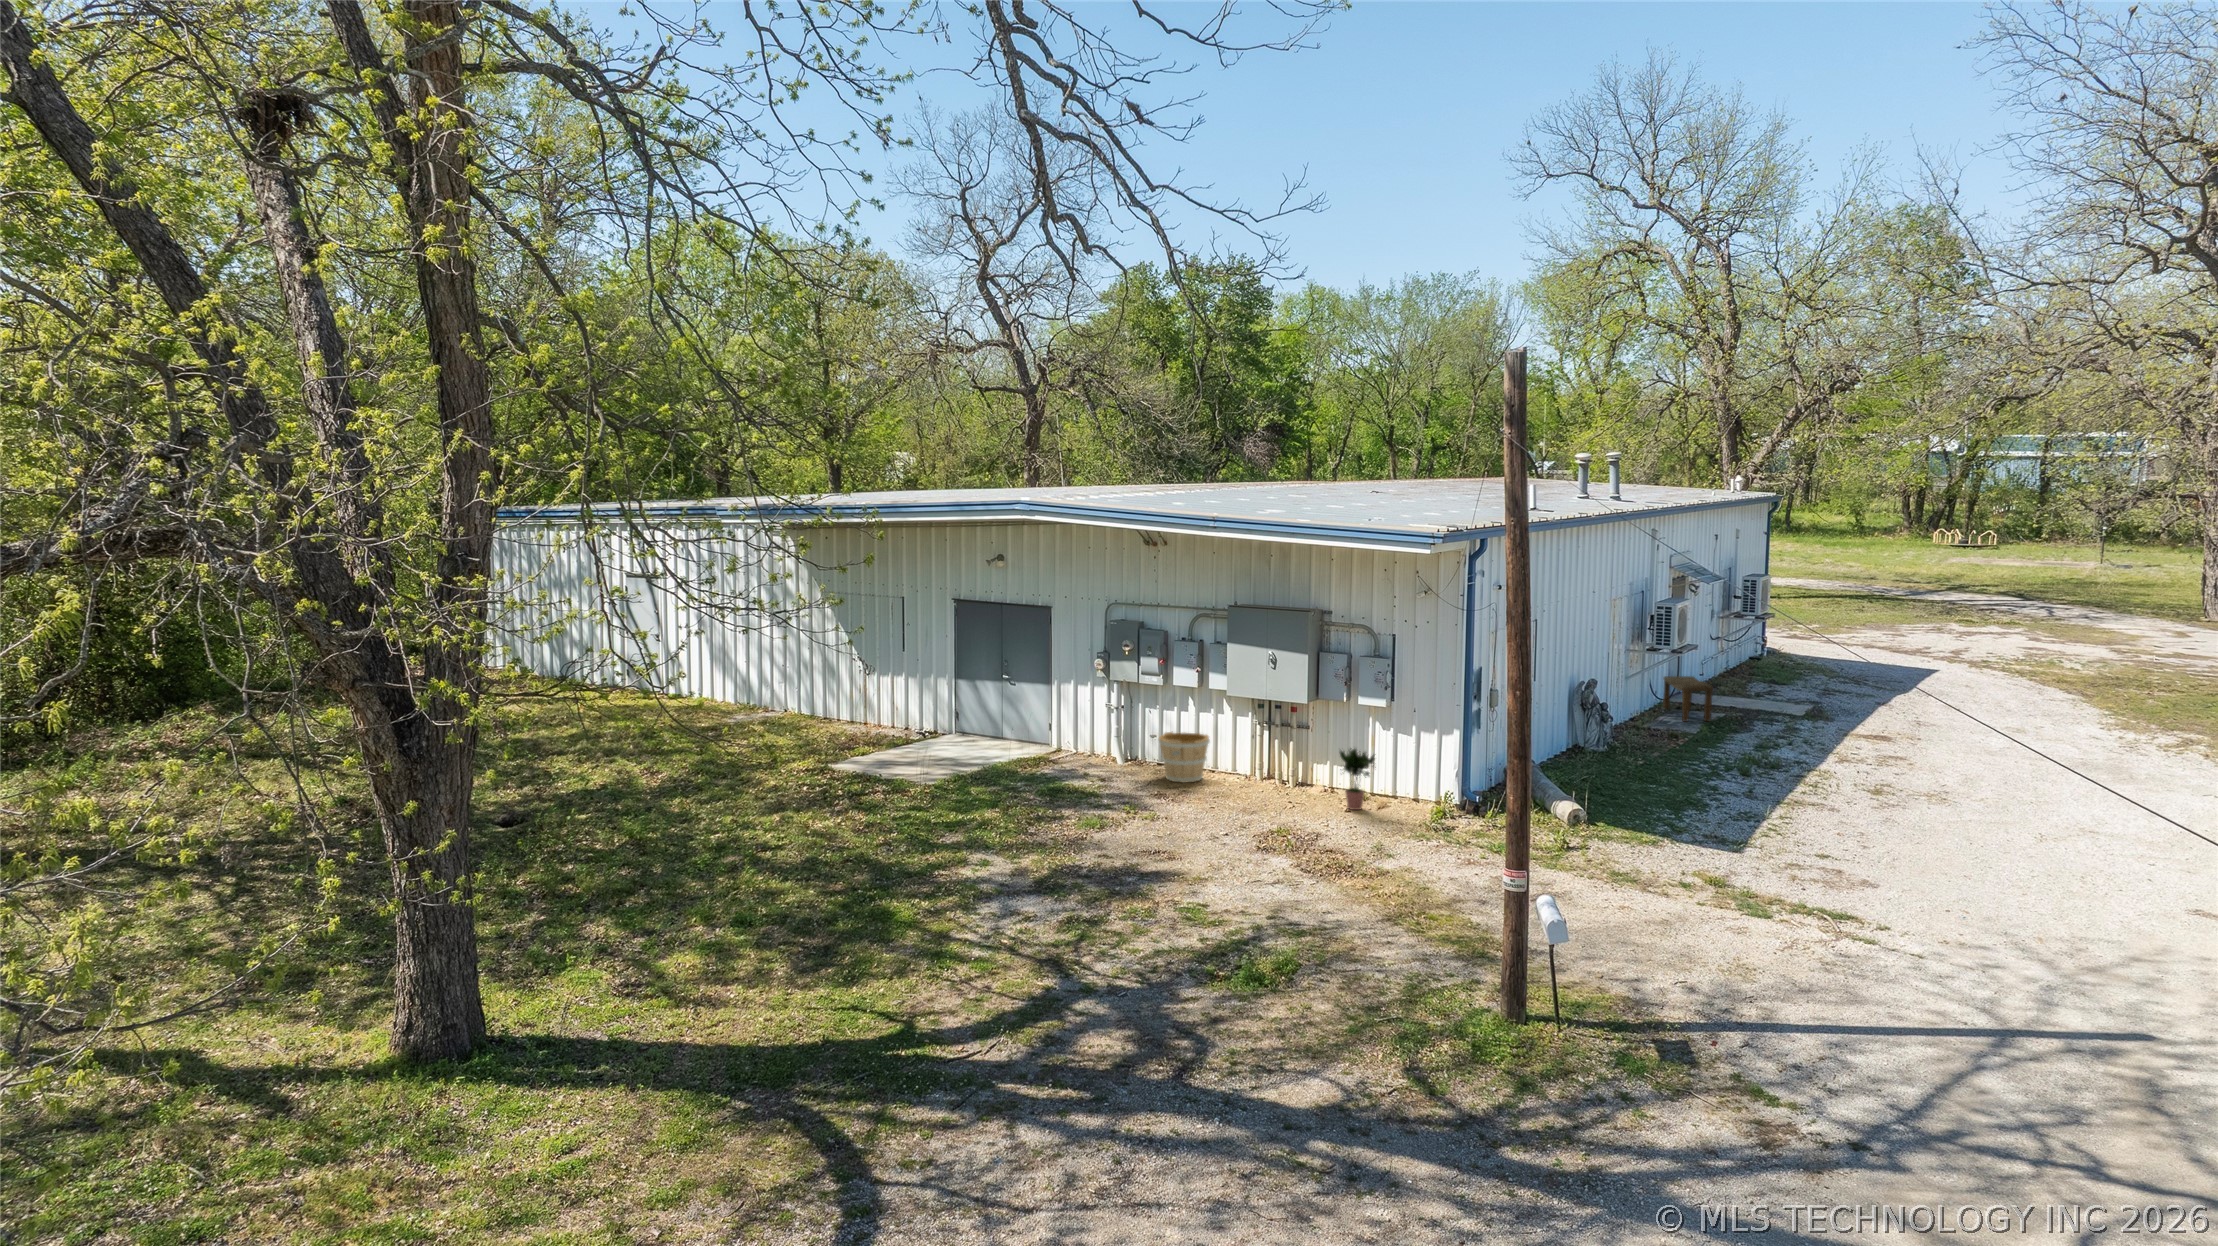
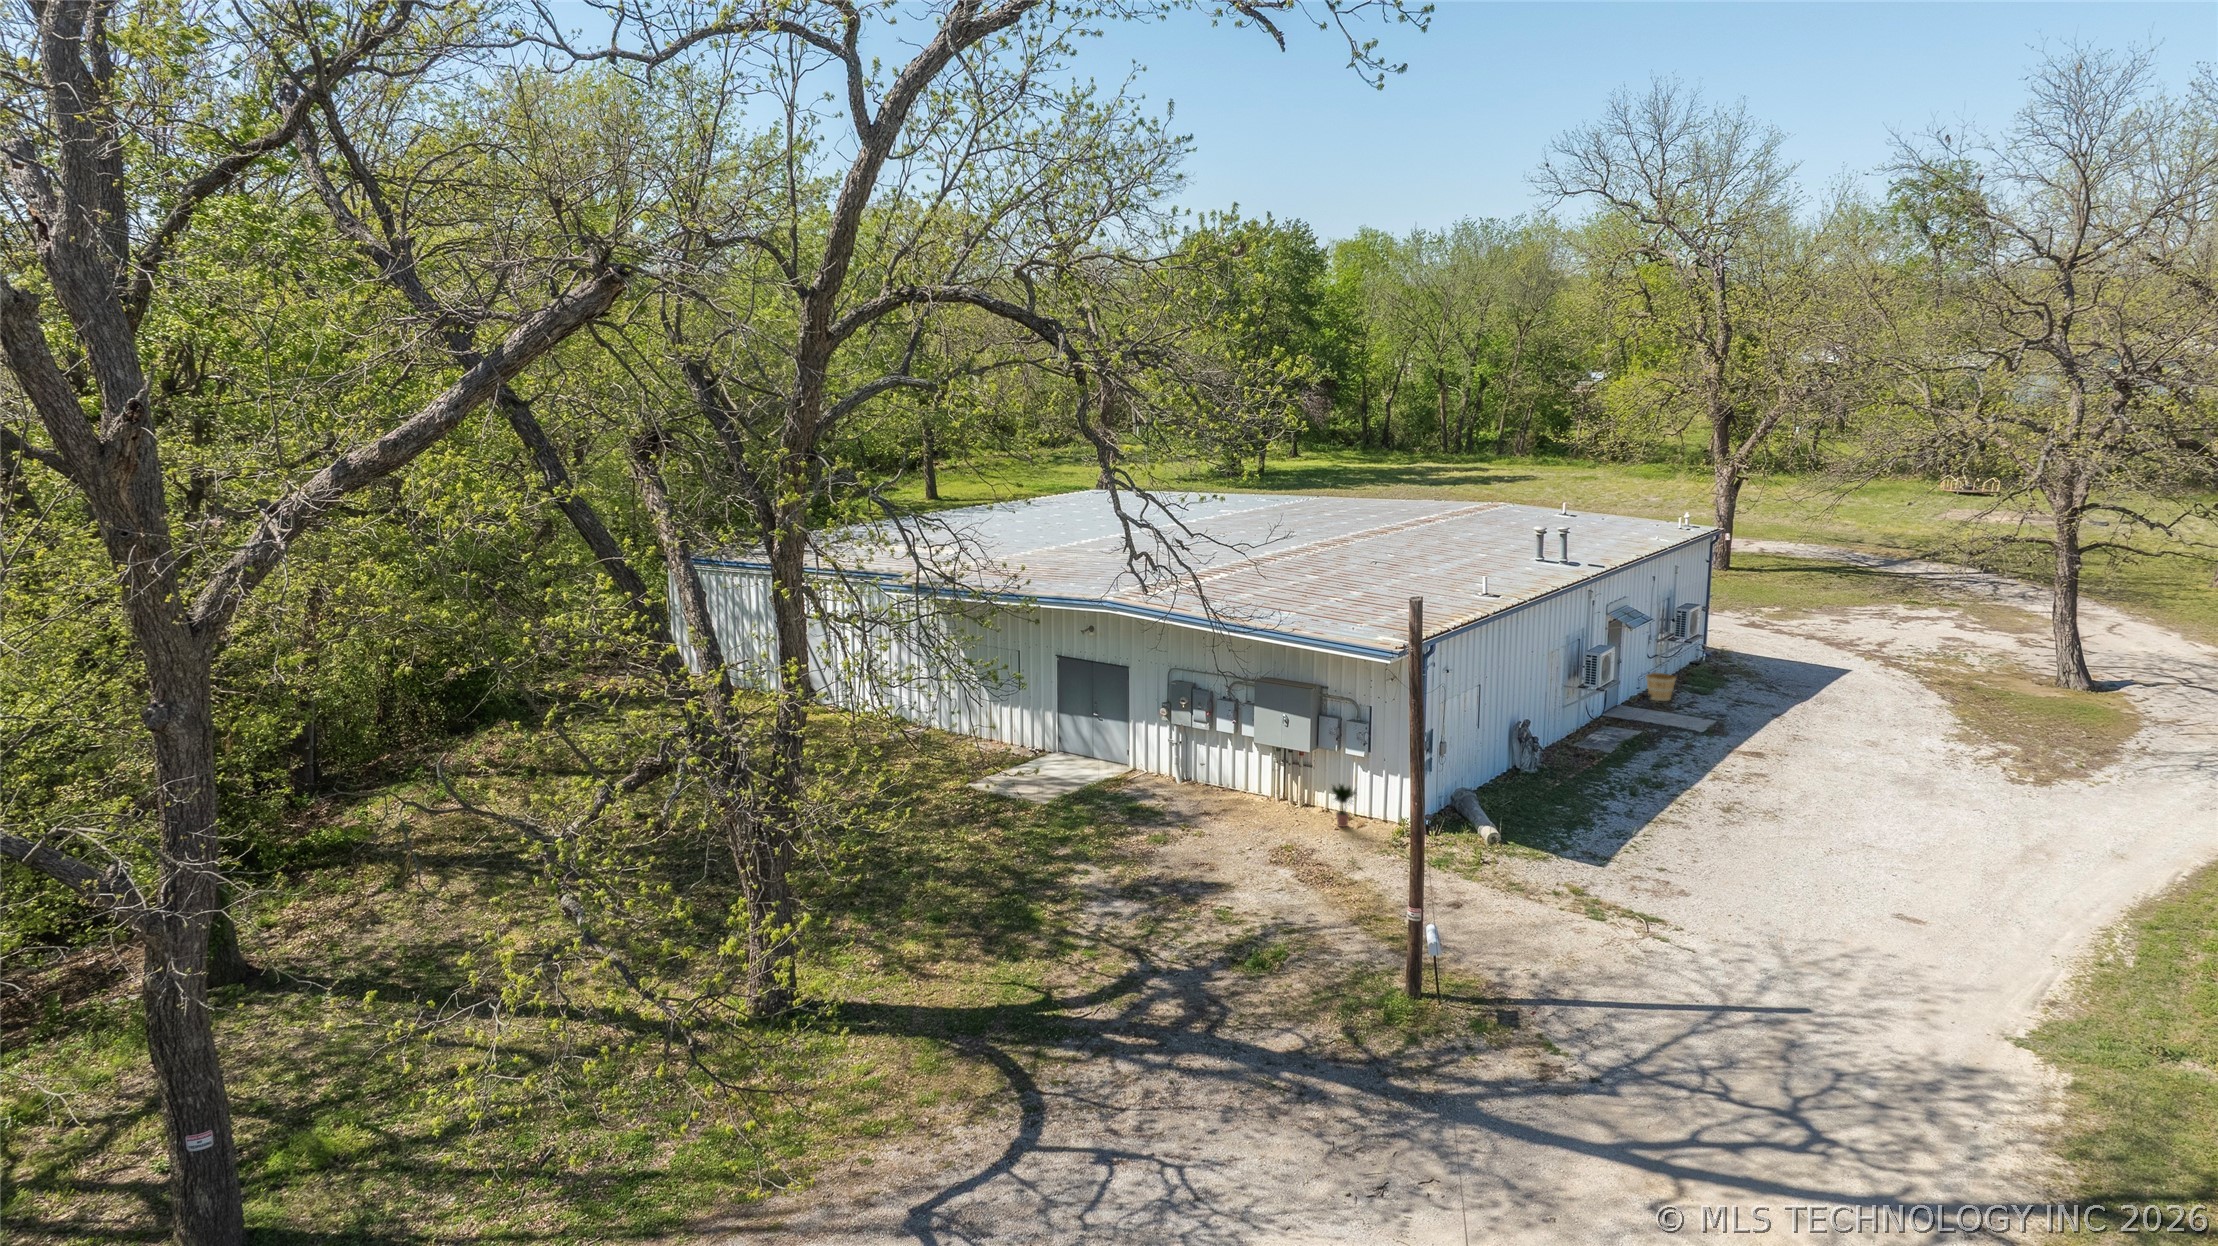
bench: present [1663,676,1713,722] -> none [1592,704,1626,741]
wooden bucket: present [1159,732,1210,783] -> present [1646,673,1676,701]

